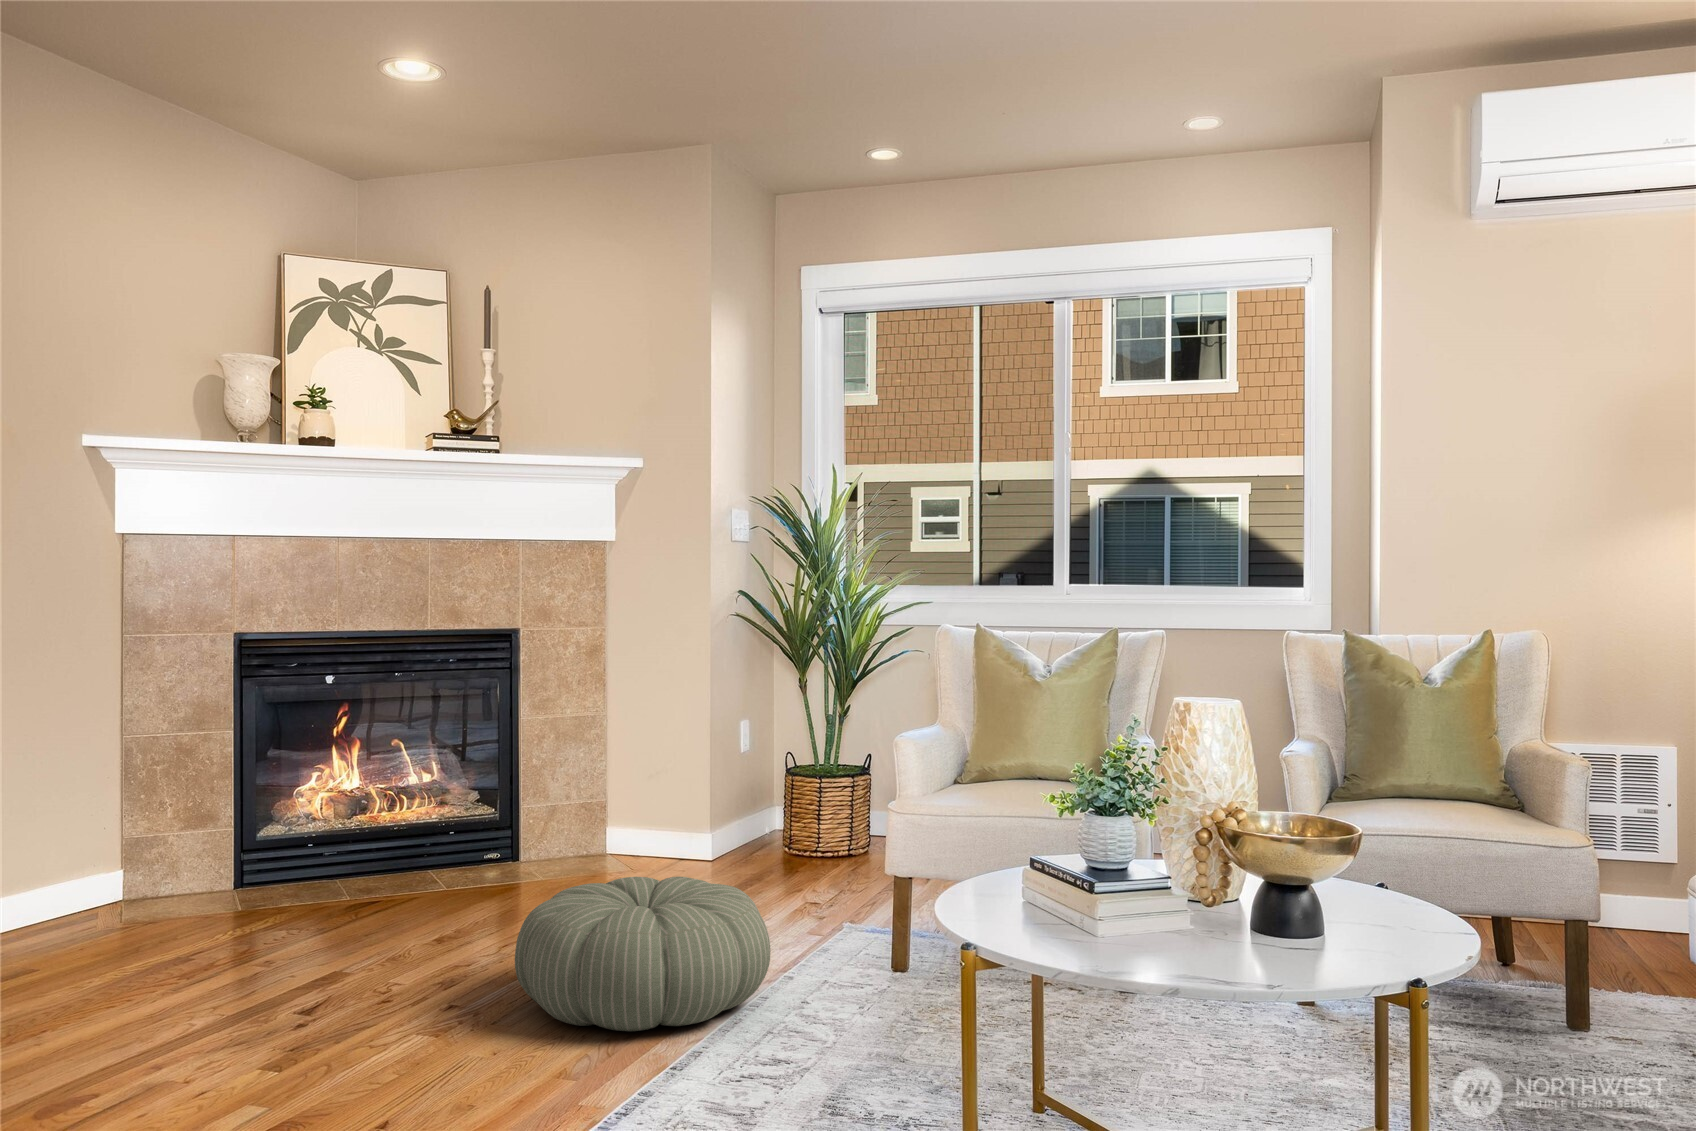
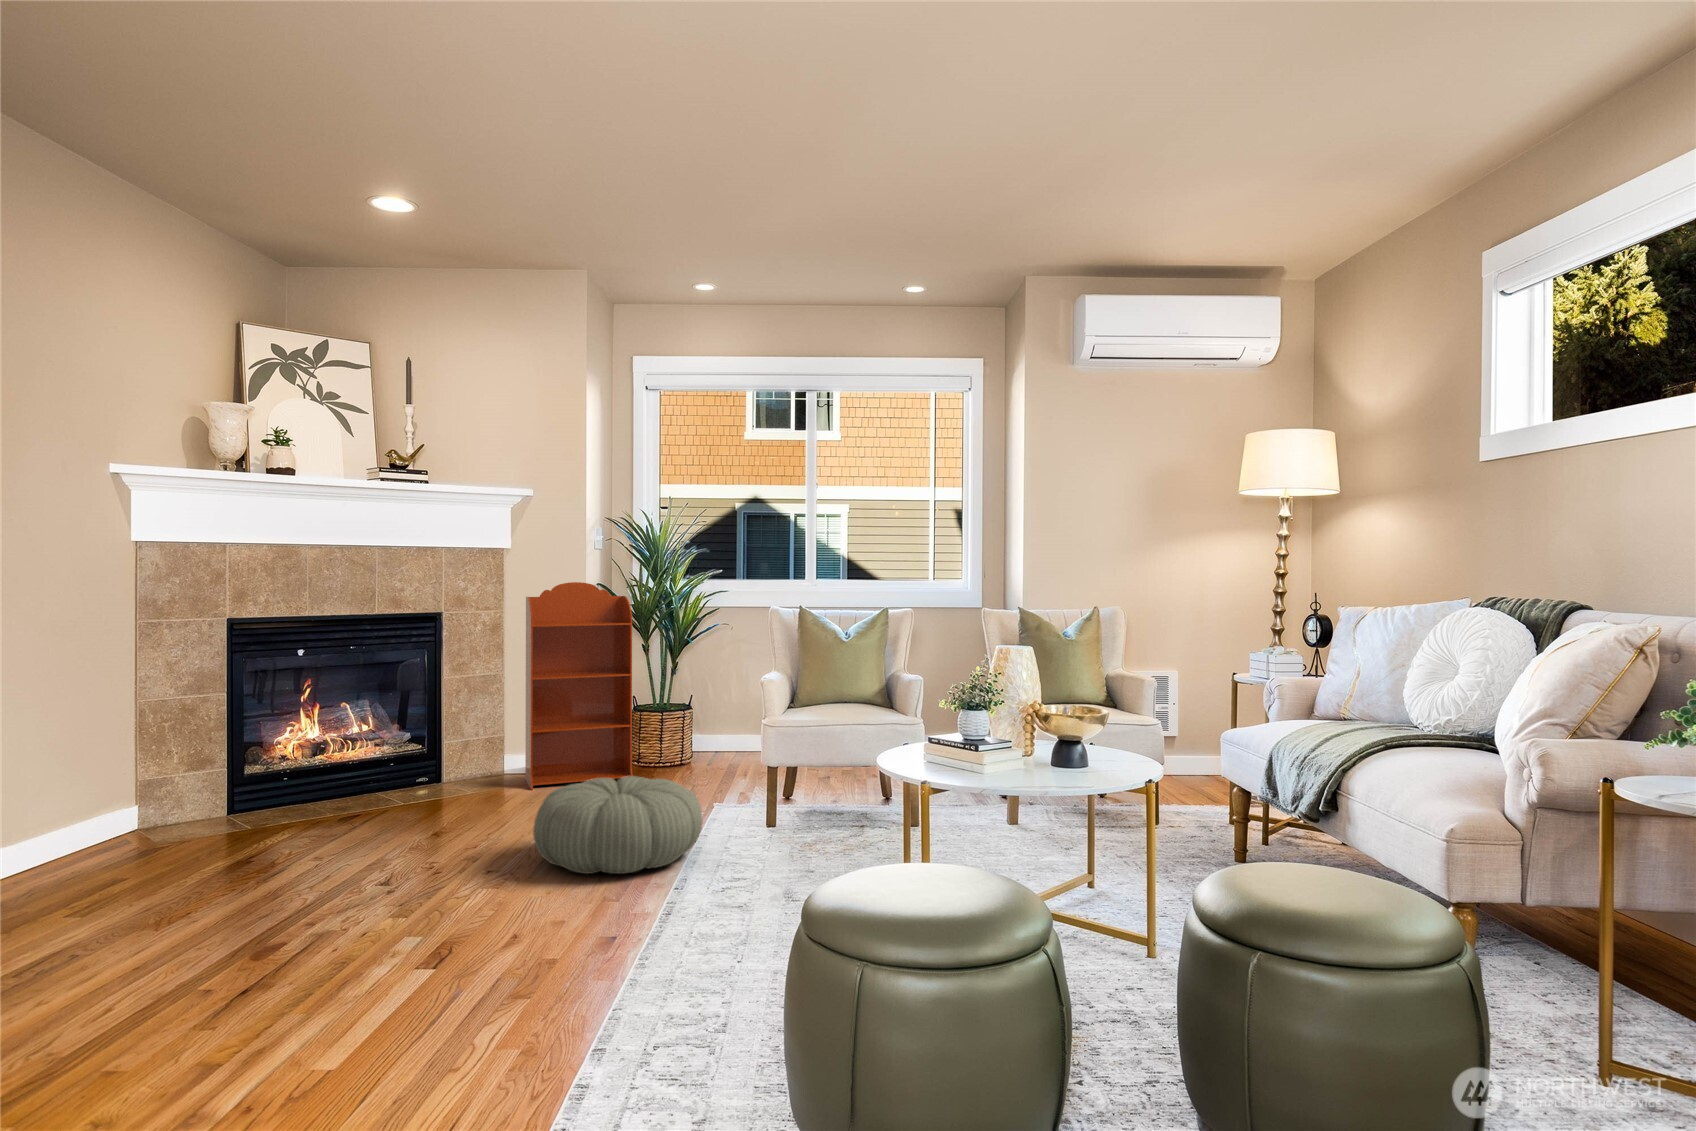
bookcase: none [619,588,763,880] -> present [525,582,633,790]

